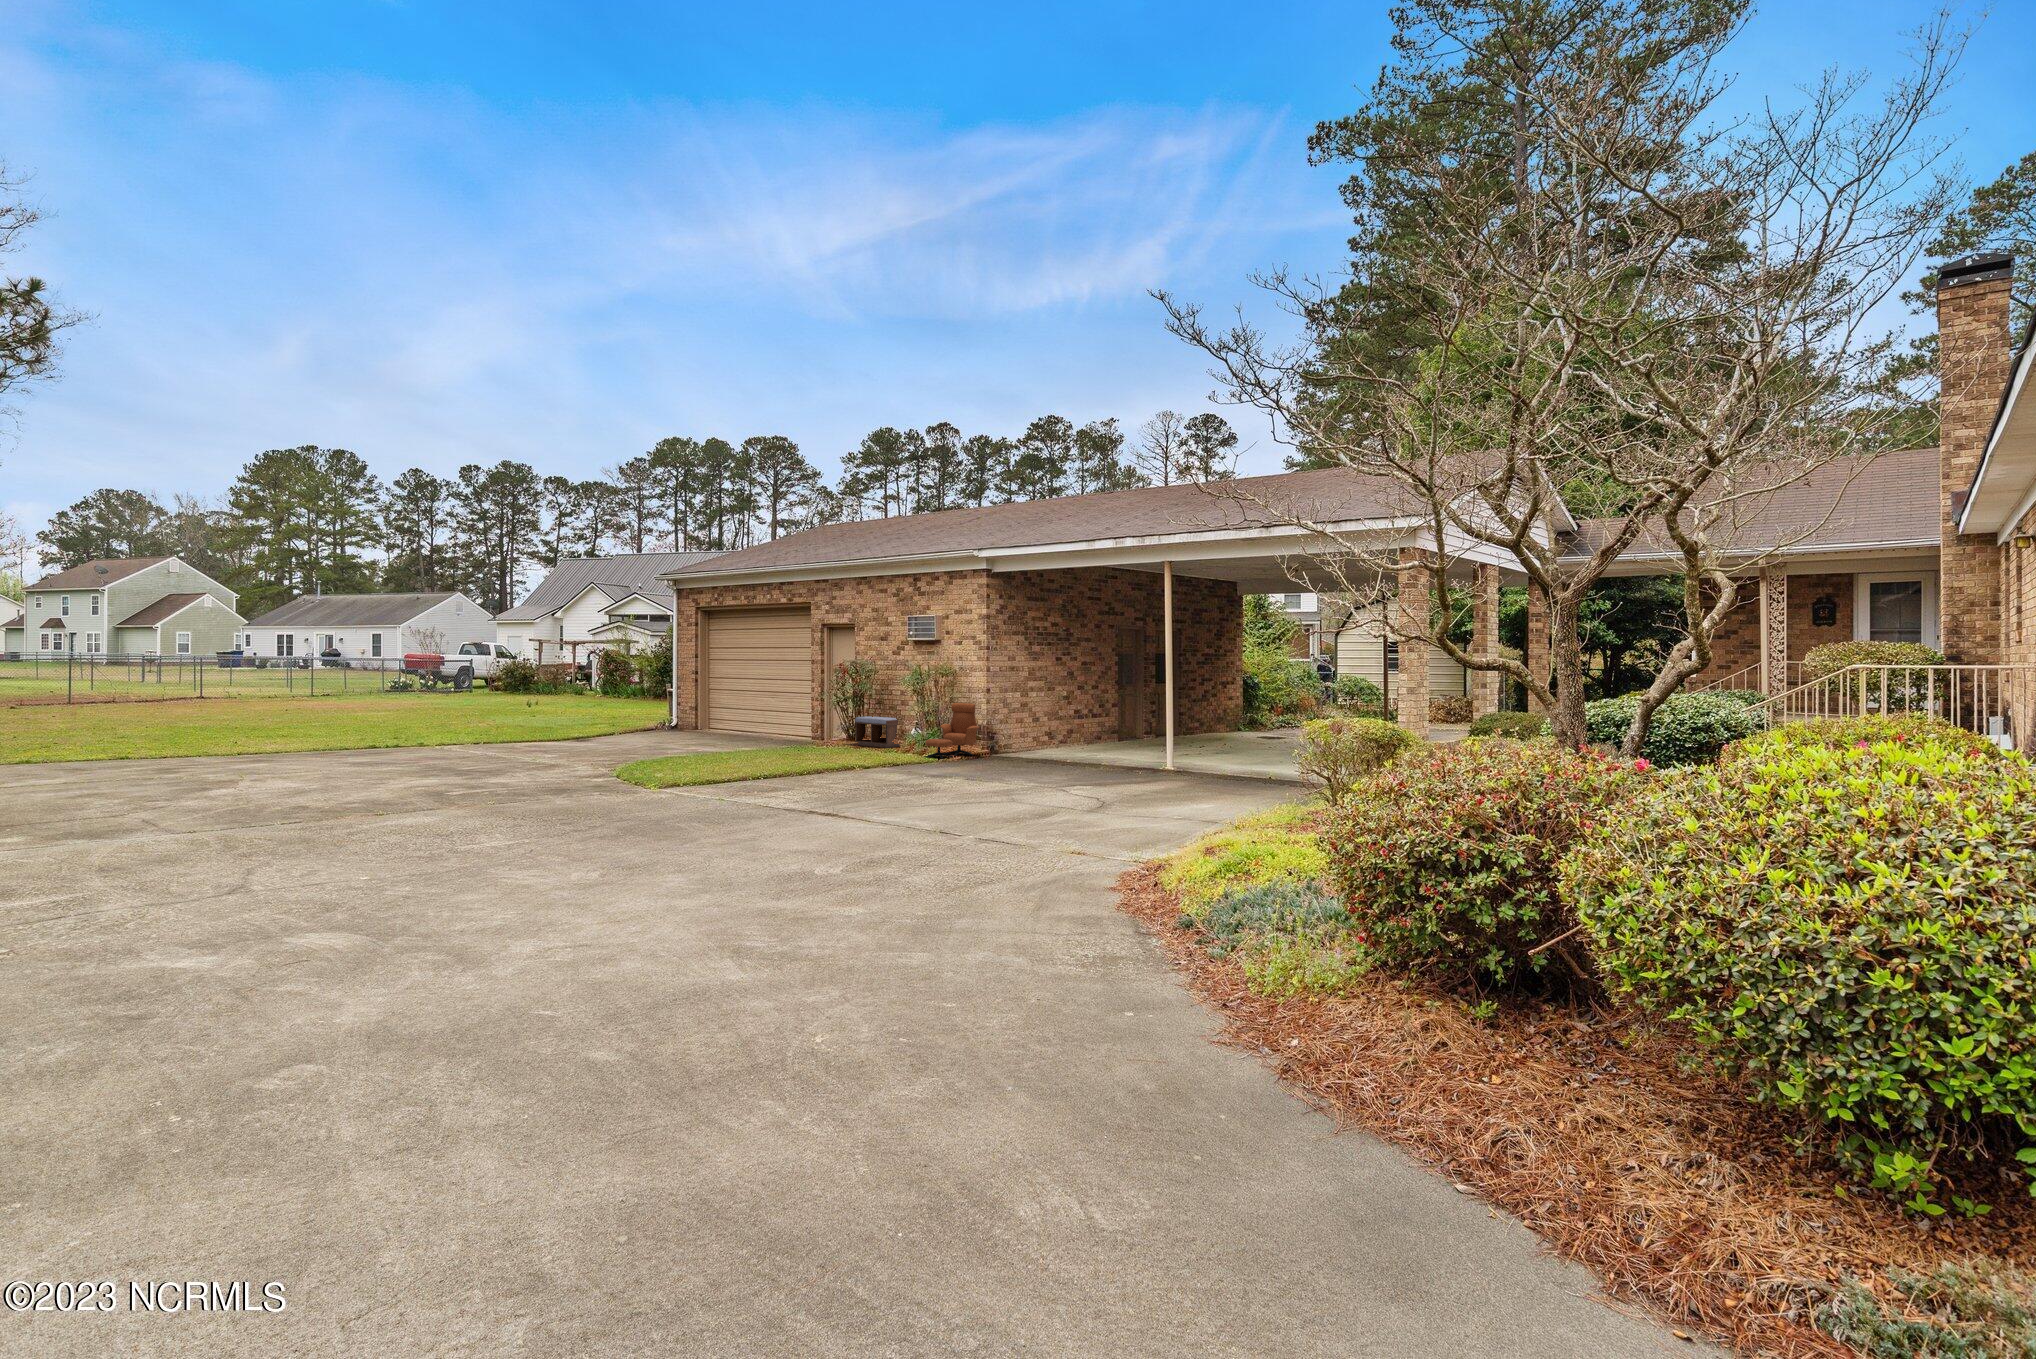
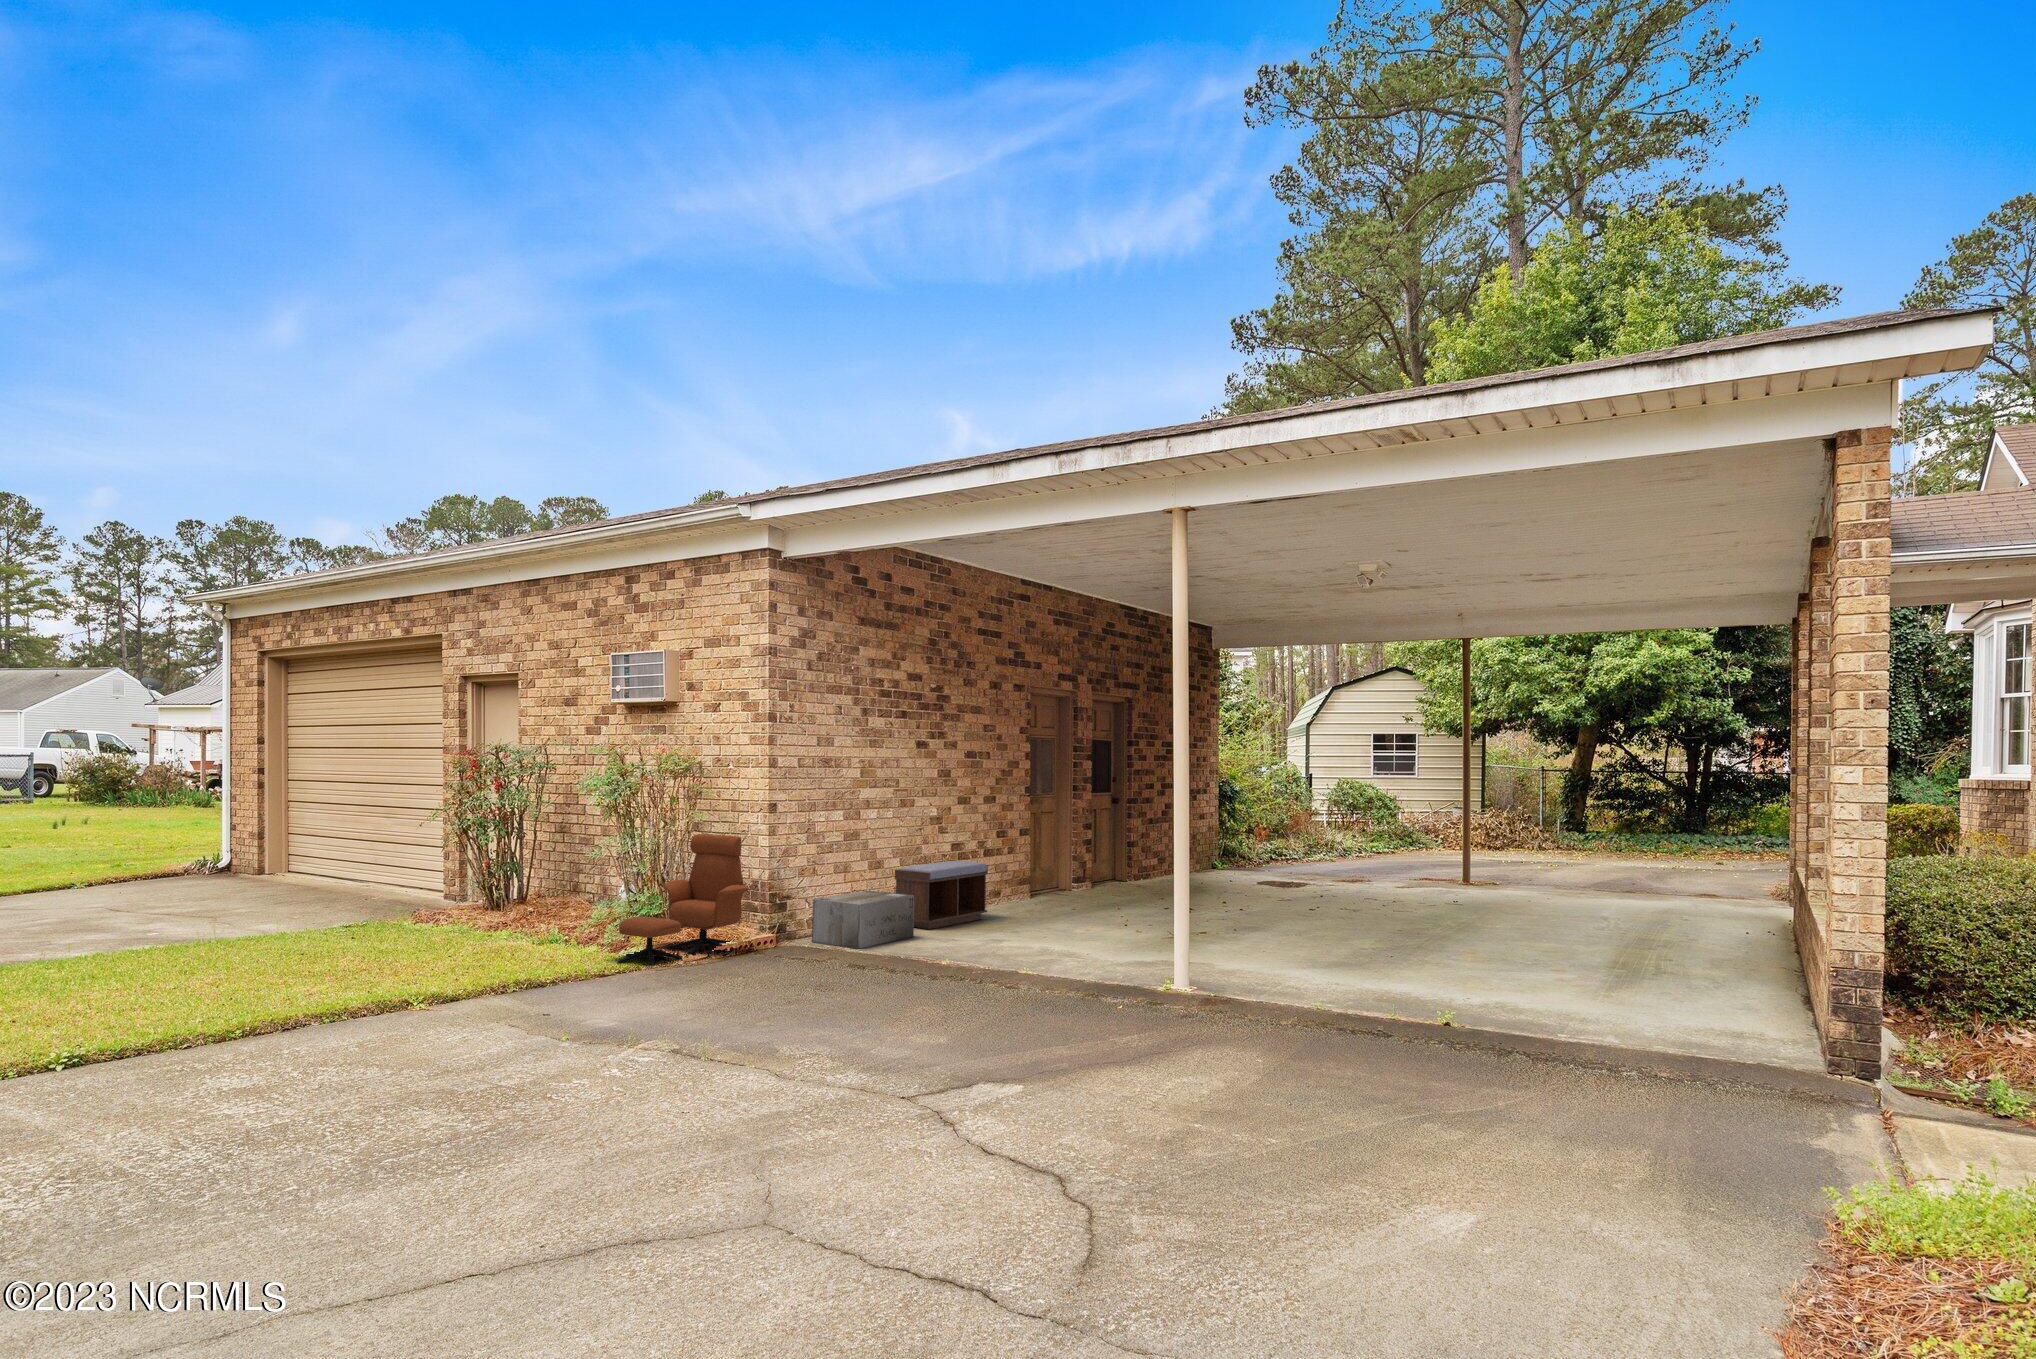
bench: present [855,716,901,748] -> present [895,861,988,929]
cardboard box: none [1007,731,1055,756] -> present [812,890,914,949]

